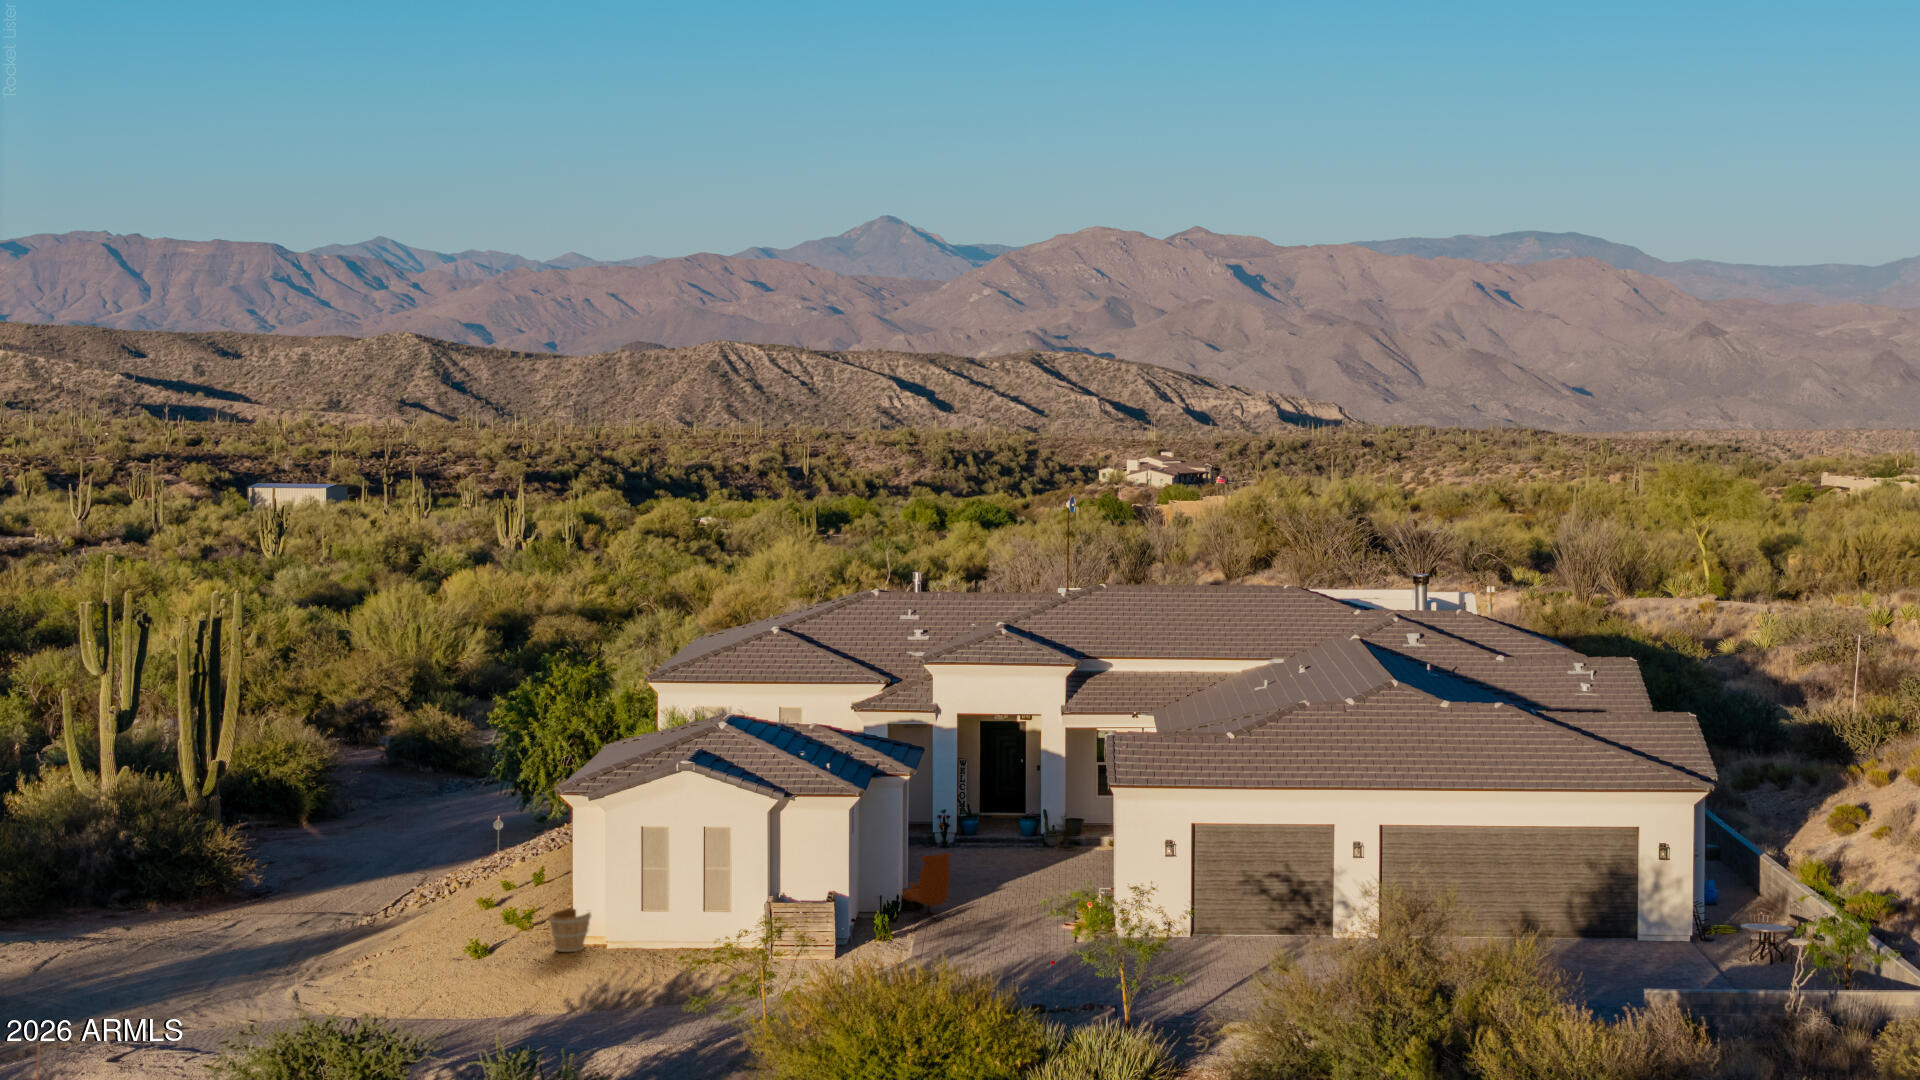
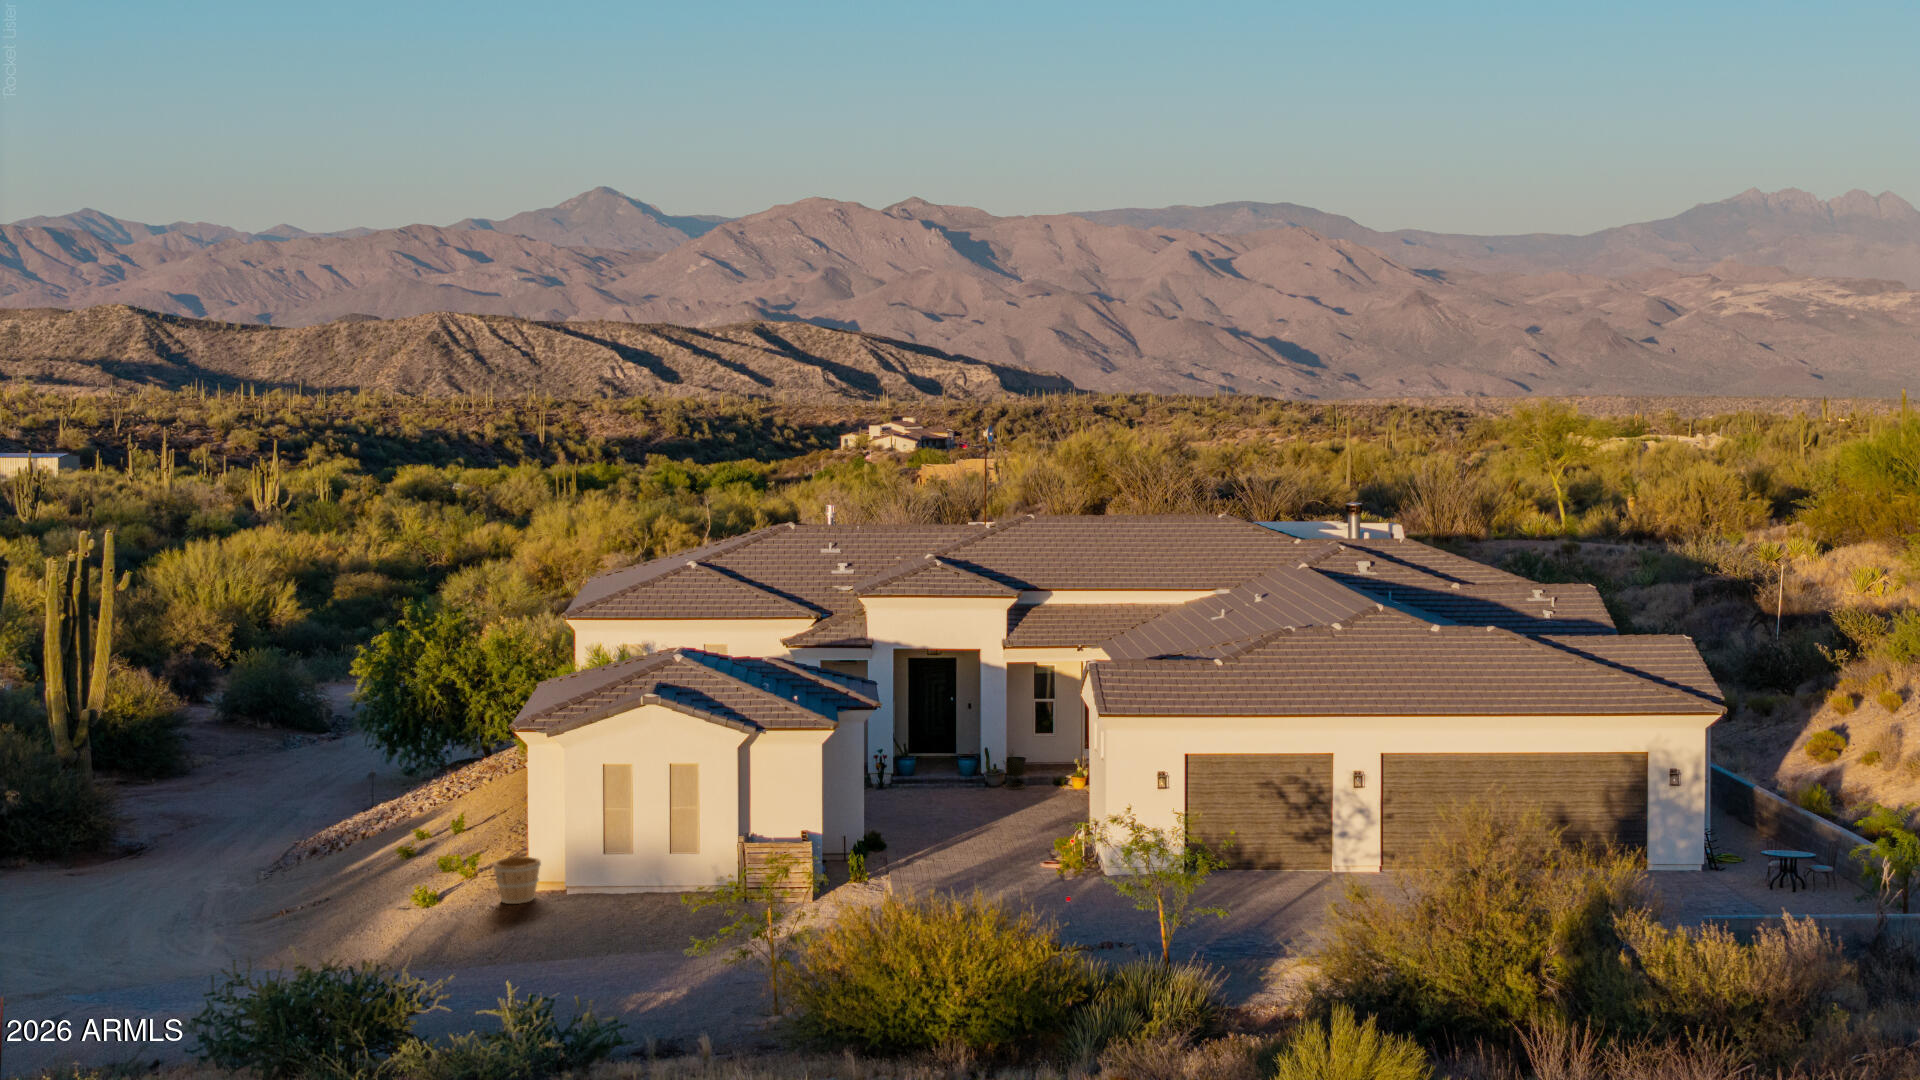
lounge chair: present [903,852,950,918] -> none [865,788,929,864]

